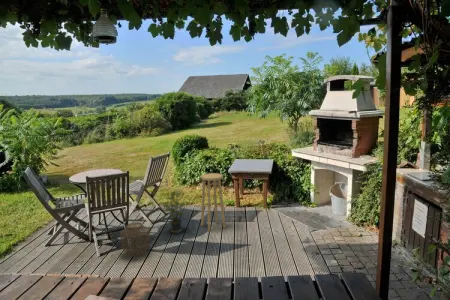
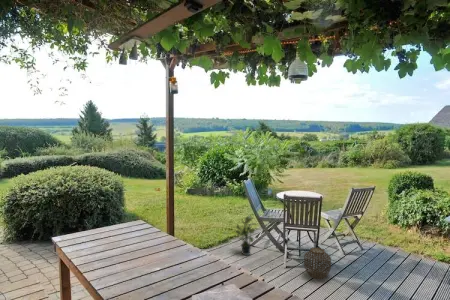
stool: present [201,173,225,232] -> none [394,219,425,284]
potted plant: present [163,190,185,233] -> present [236,216,255,255]

